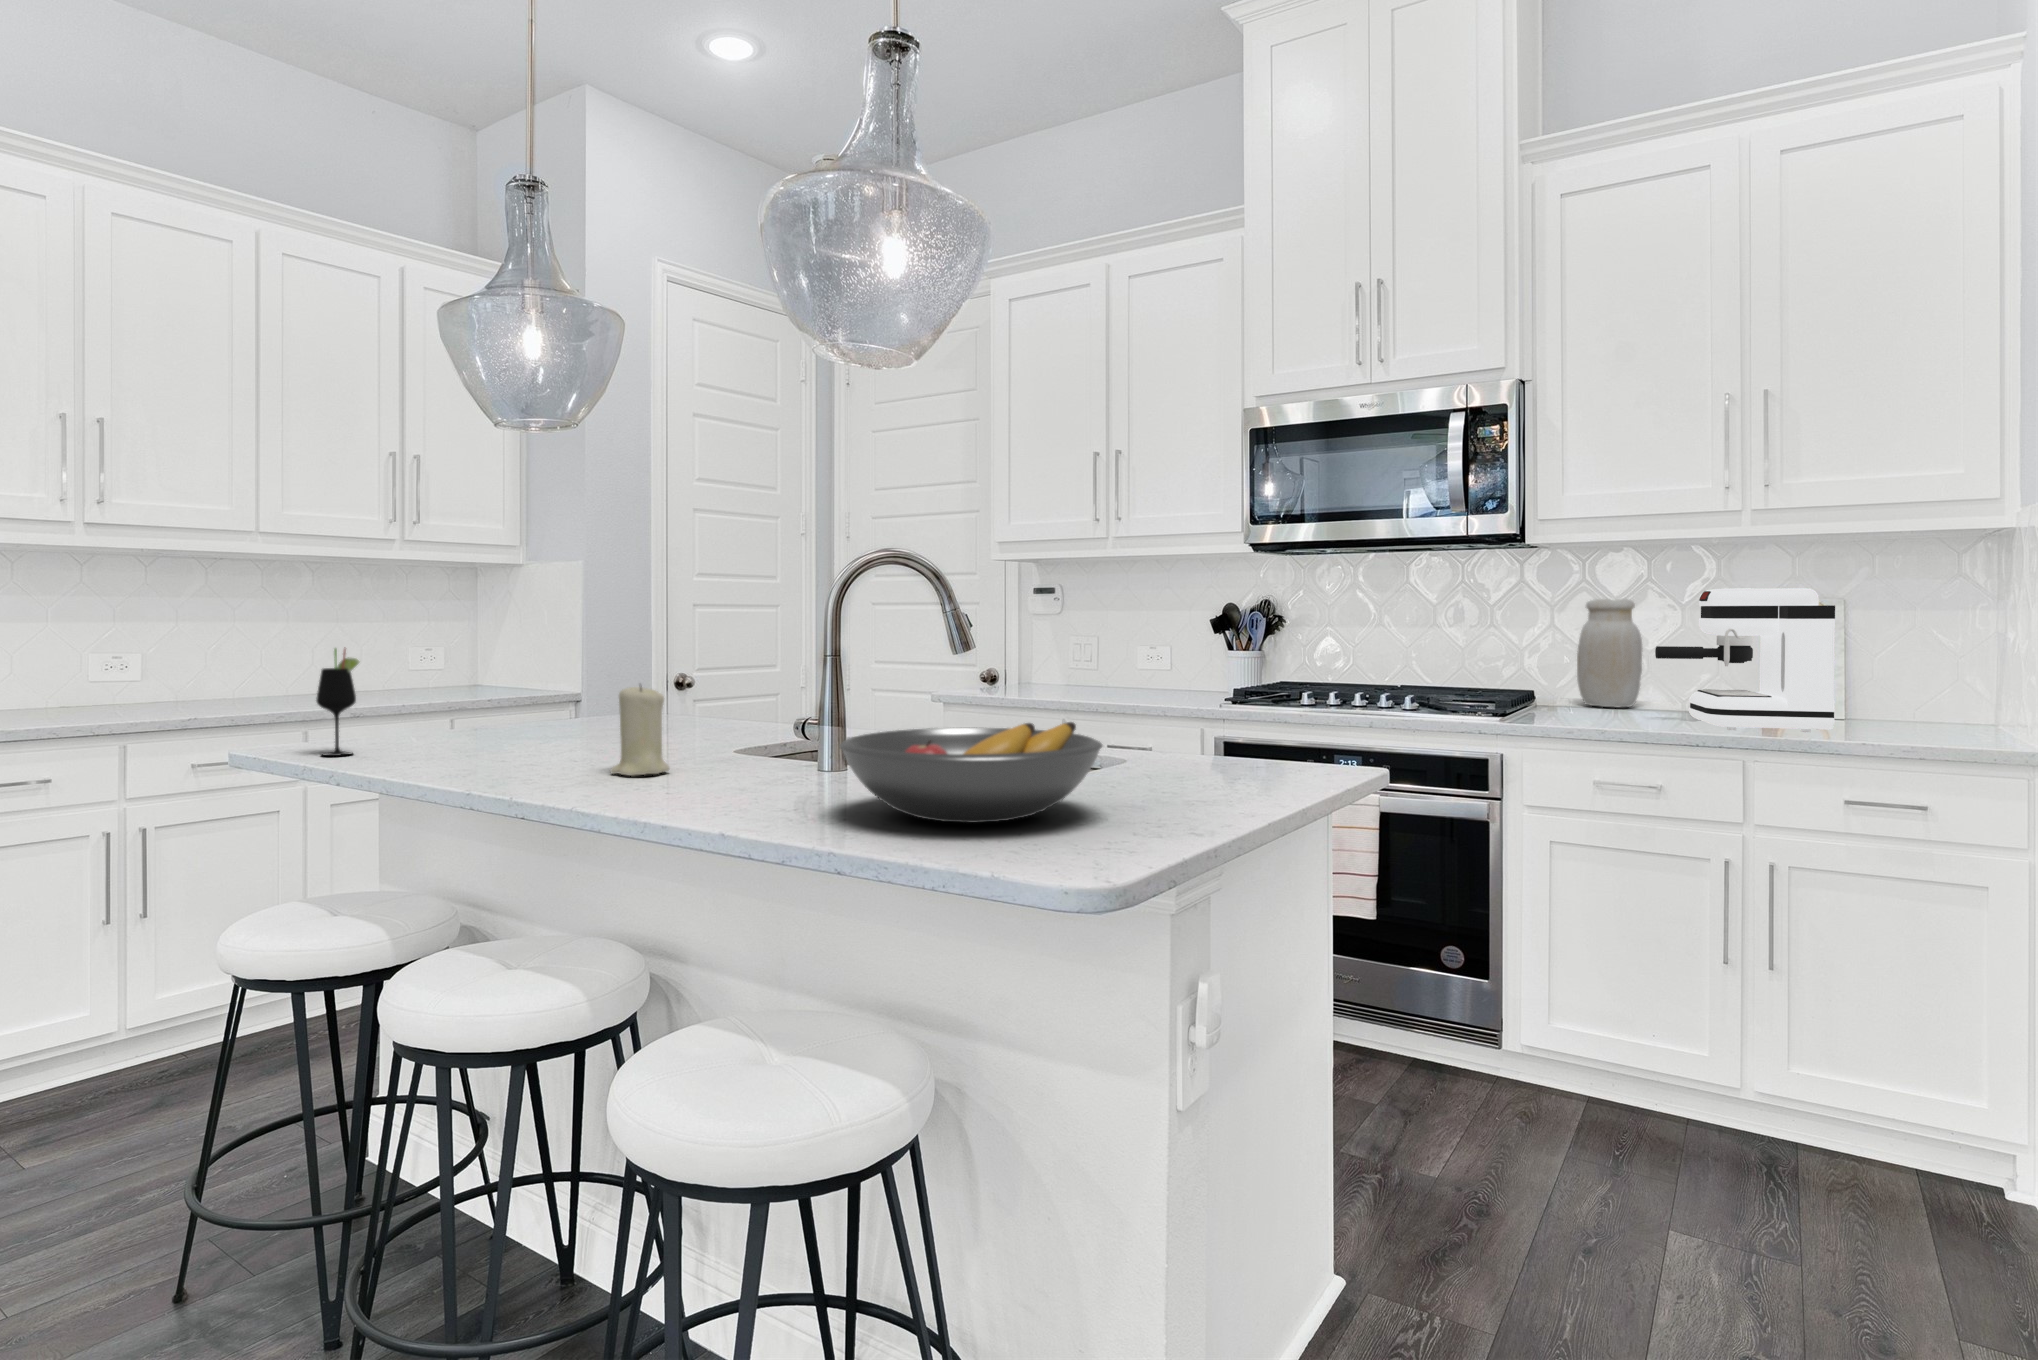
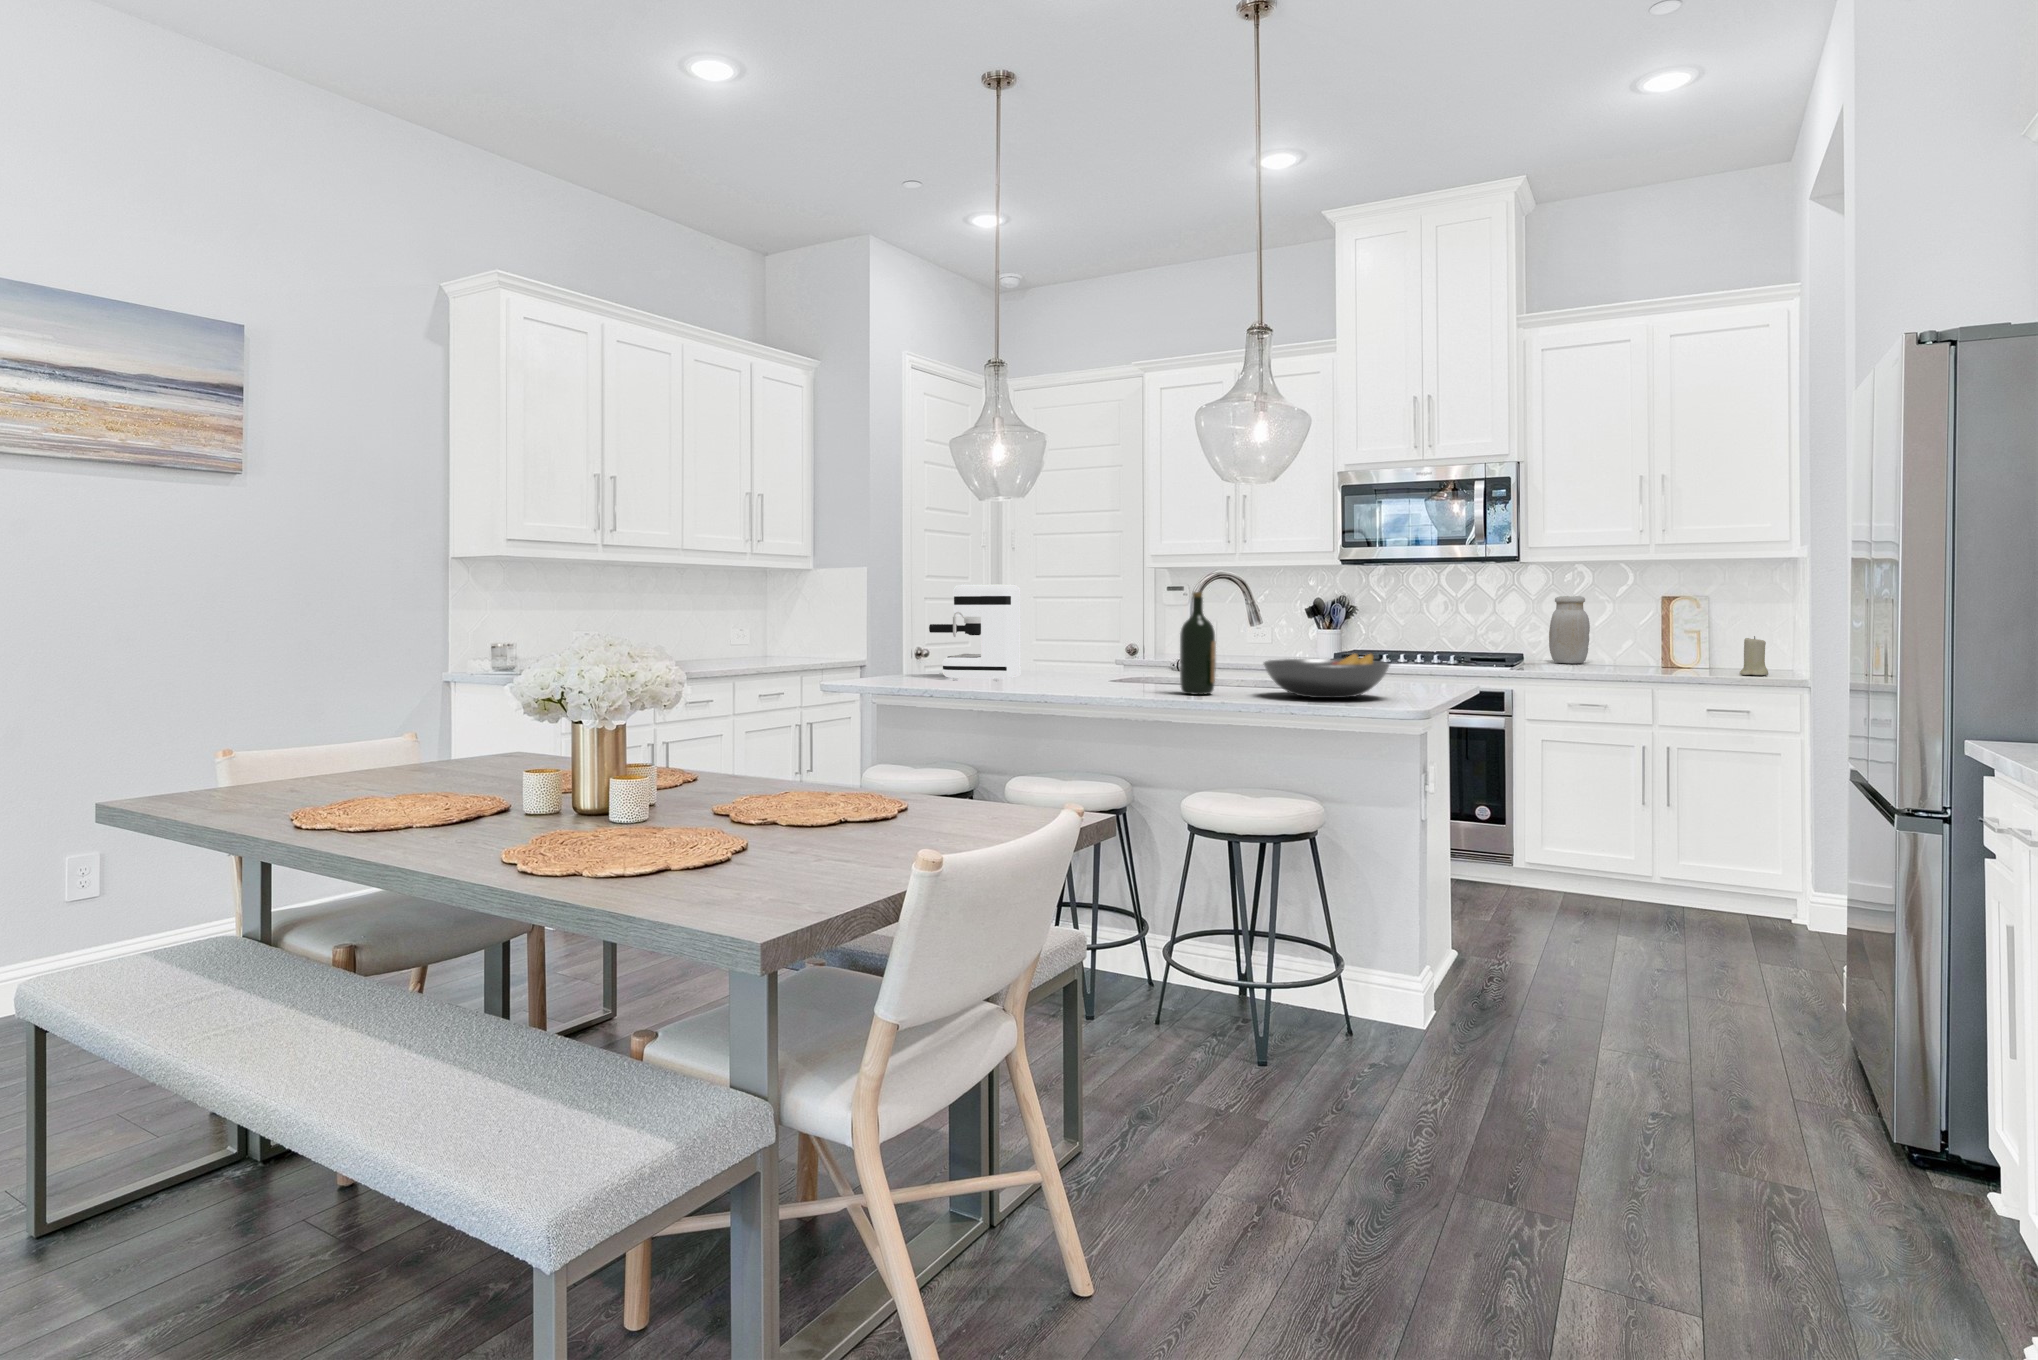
coffee maker: present [1655,588,1835,732] -> present [929,584,1021,681]
wine bottle: none [699,591,771,803] -> present [1180,592,1216,695]
wine glass: present [316,649,359,756] -> none [899,623,923,683]
candle: present [611,686,670,776] -> present [1740,636,1768,675]

